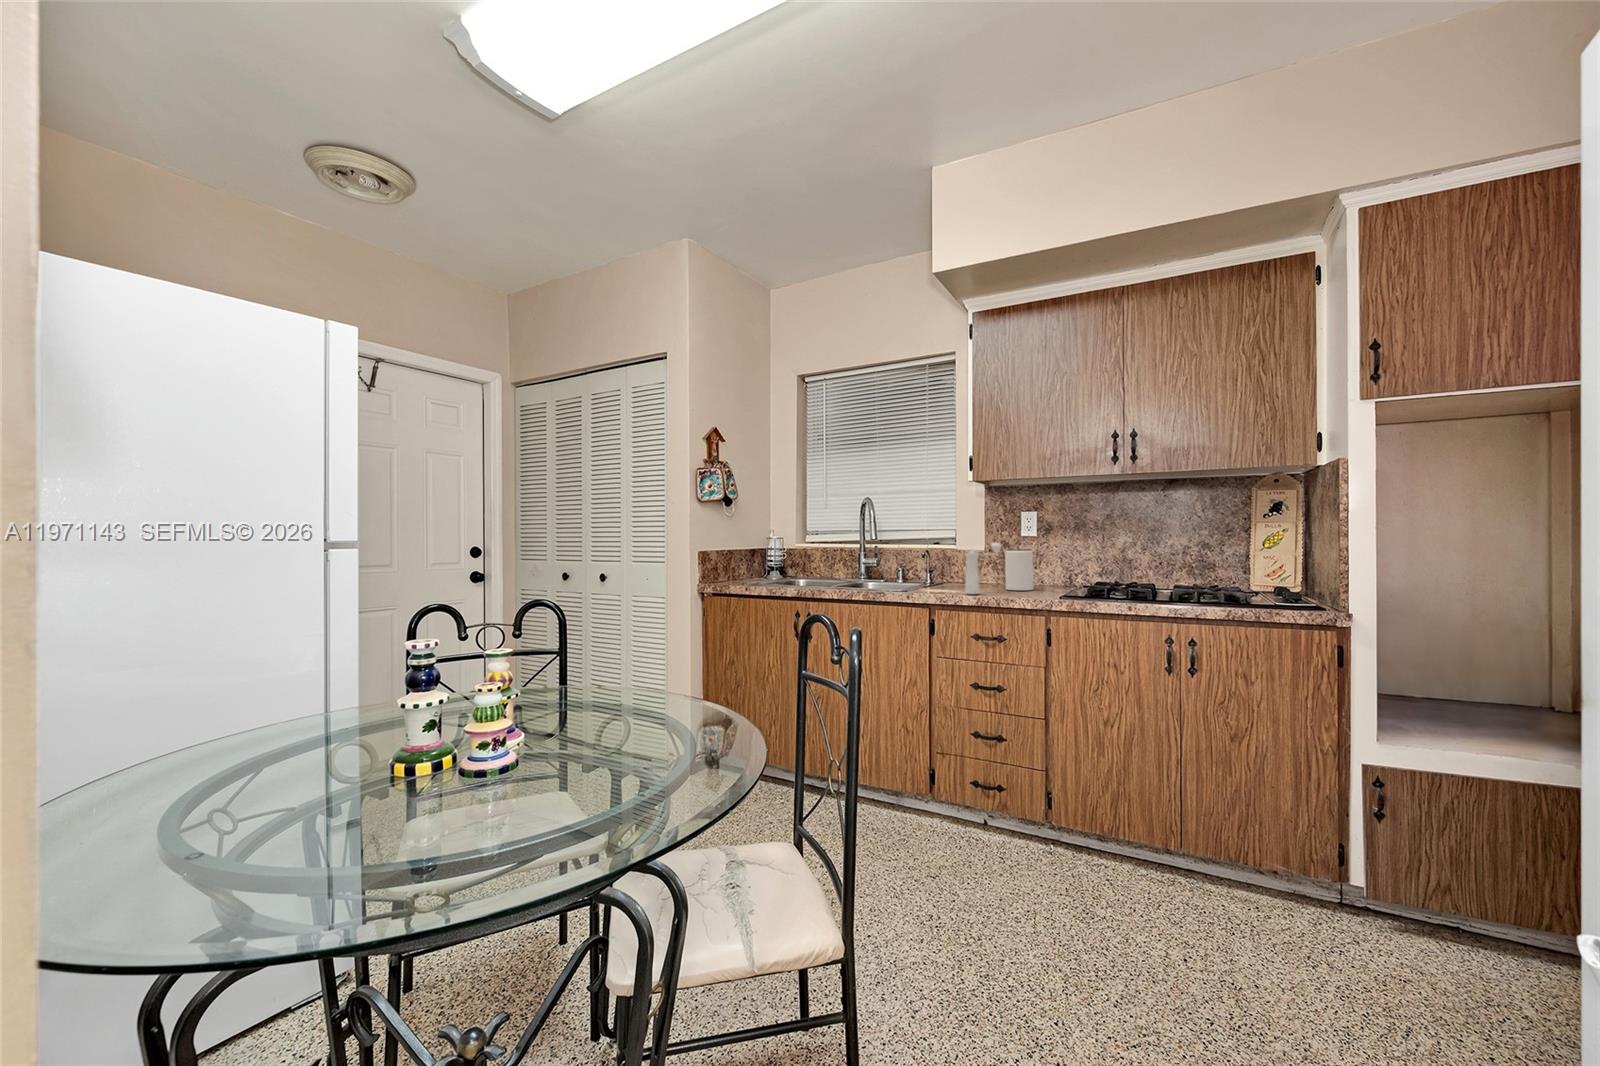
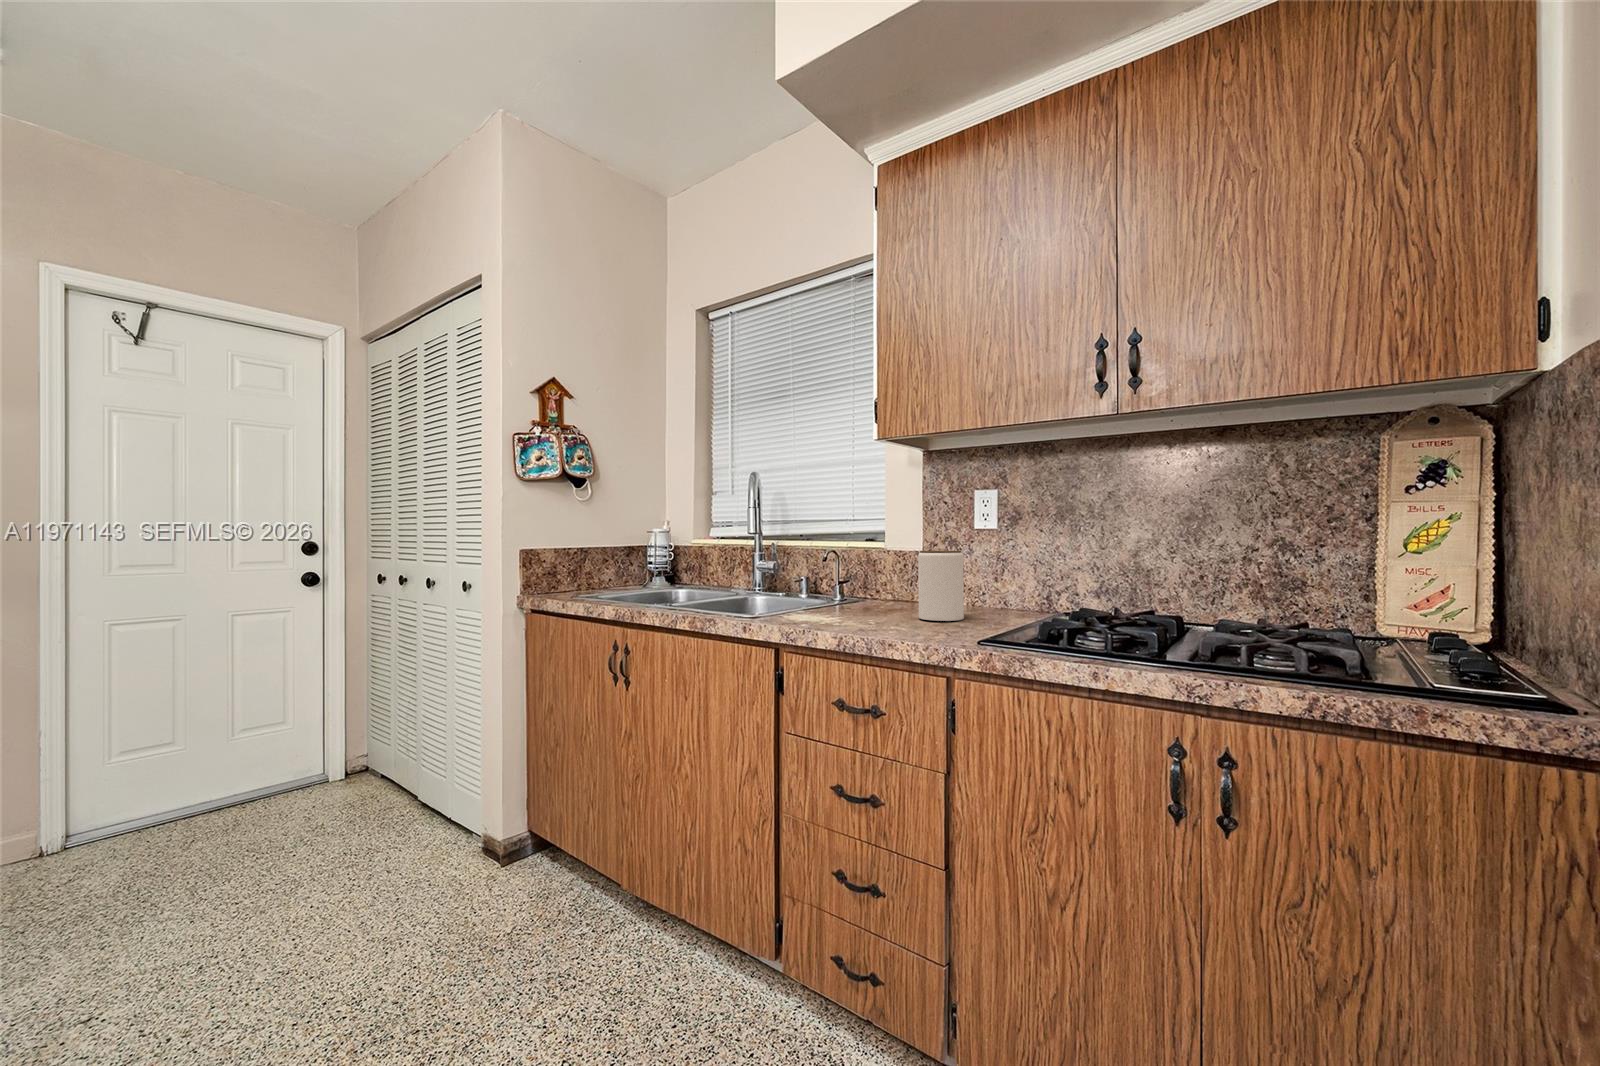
pepper mill: present [965,543,1001,594] -> none [836,539,902,627]

